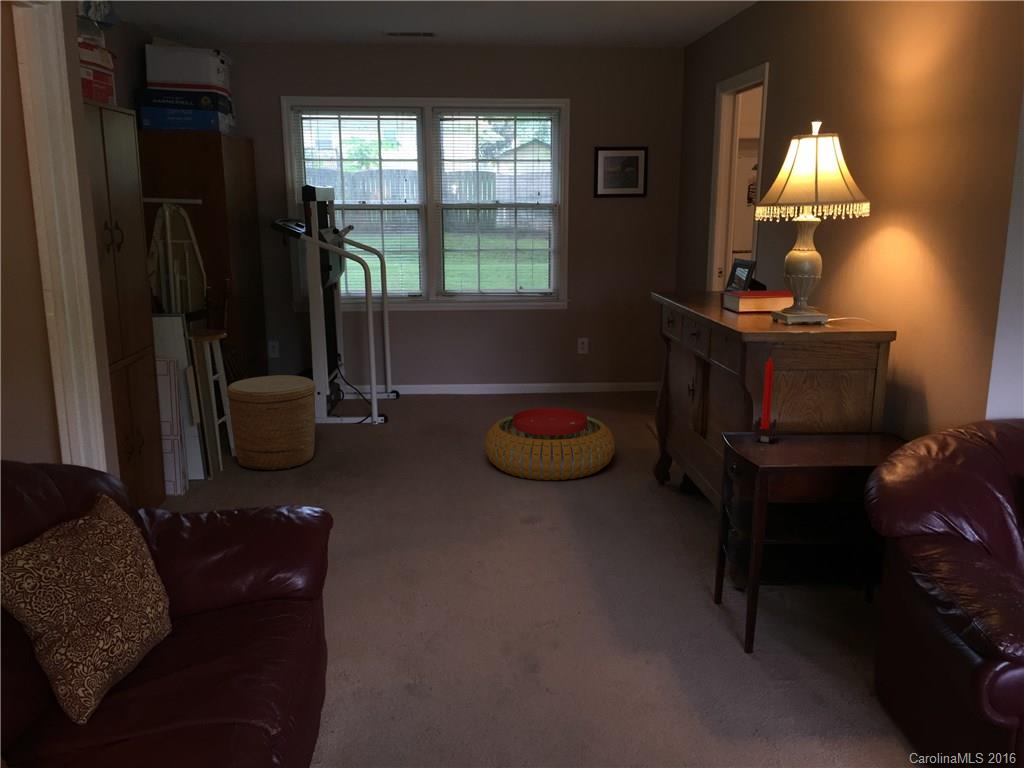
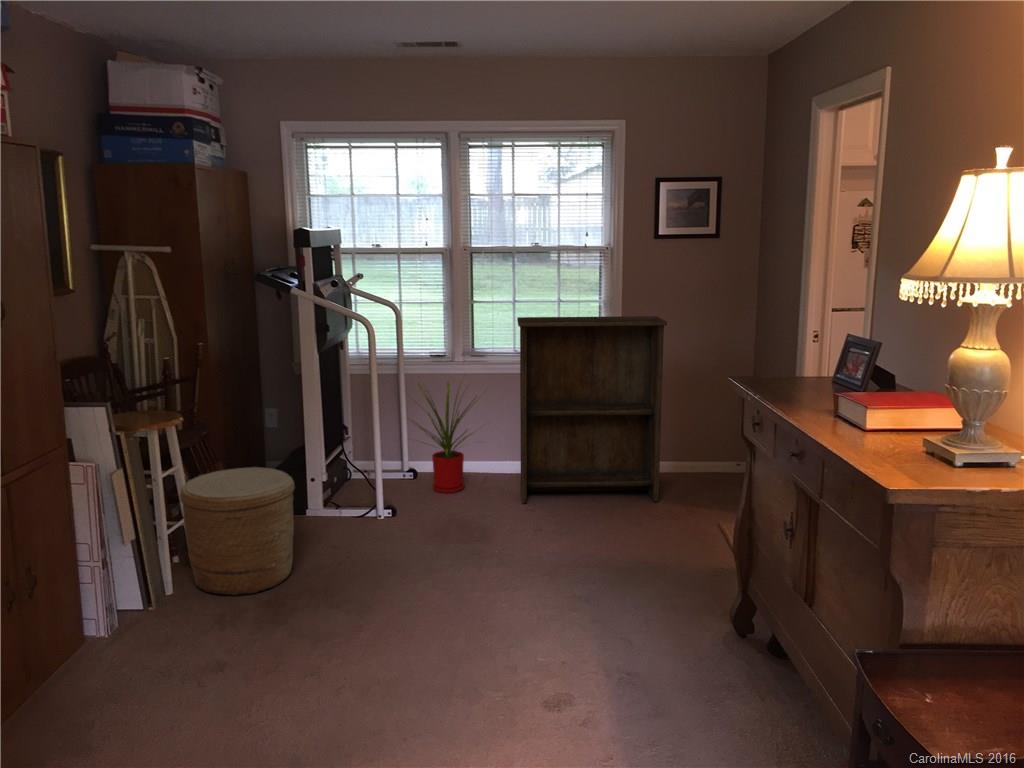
bookshelf: none [484,260,604,412] -> present [517,316,667,503]
house plant: none [389,308,463,406] -> present [418,382,485,493]
candle: present [754,357,776,442] -> none [910,536,947,672]
pouf: present [485,408,615,480] -> none [507,518,679,625]

